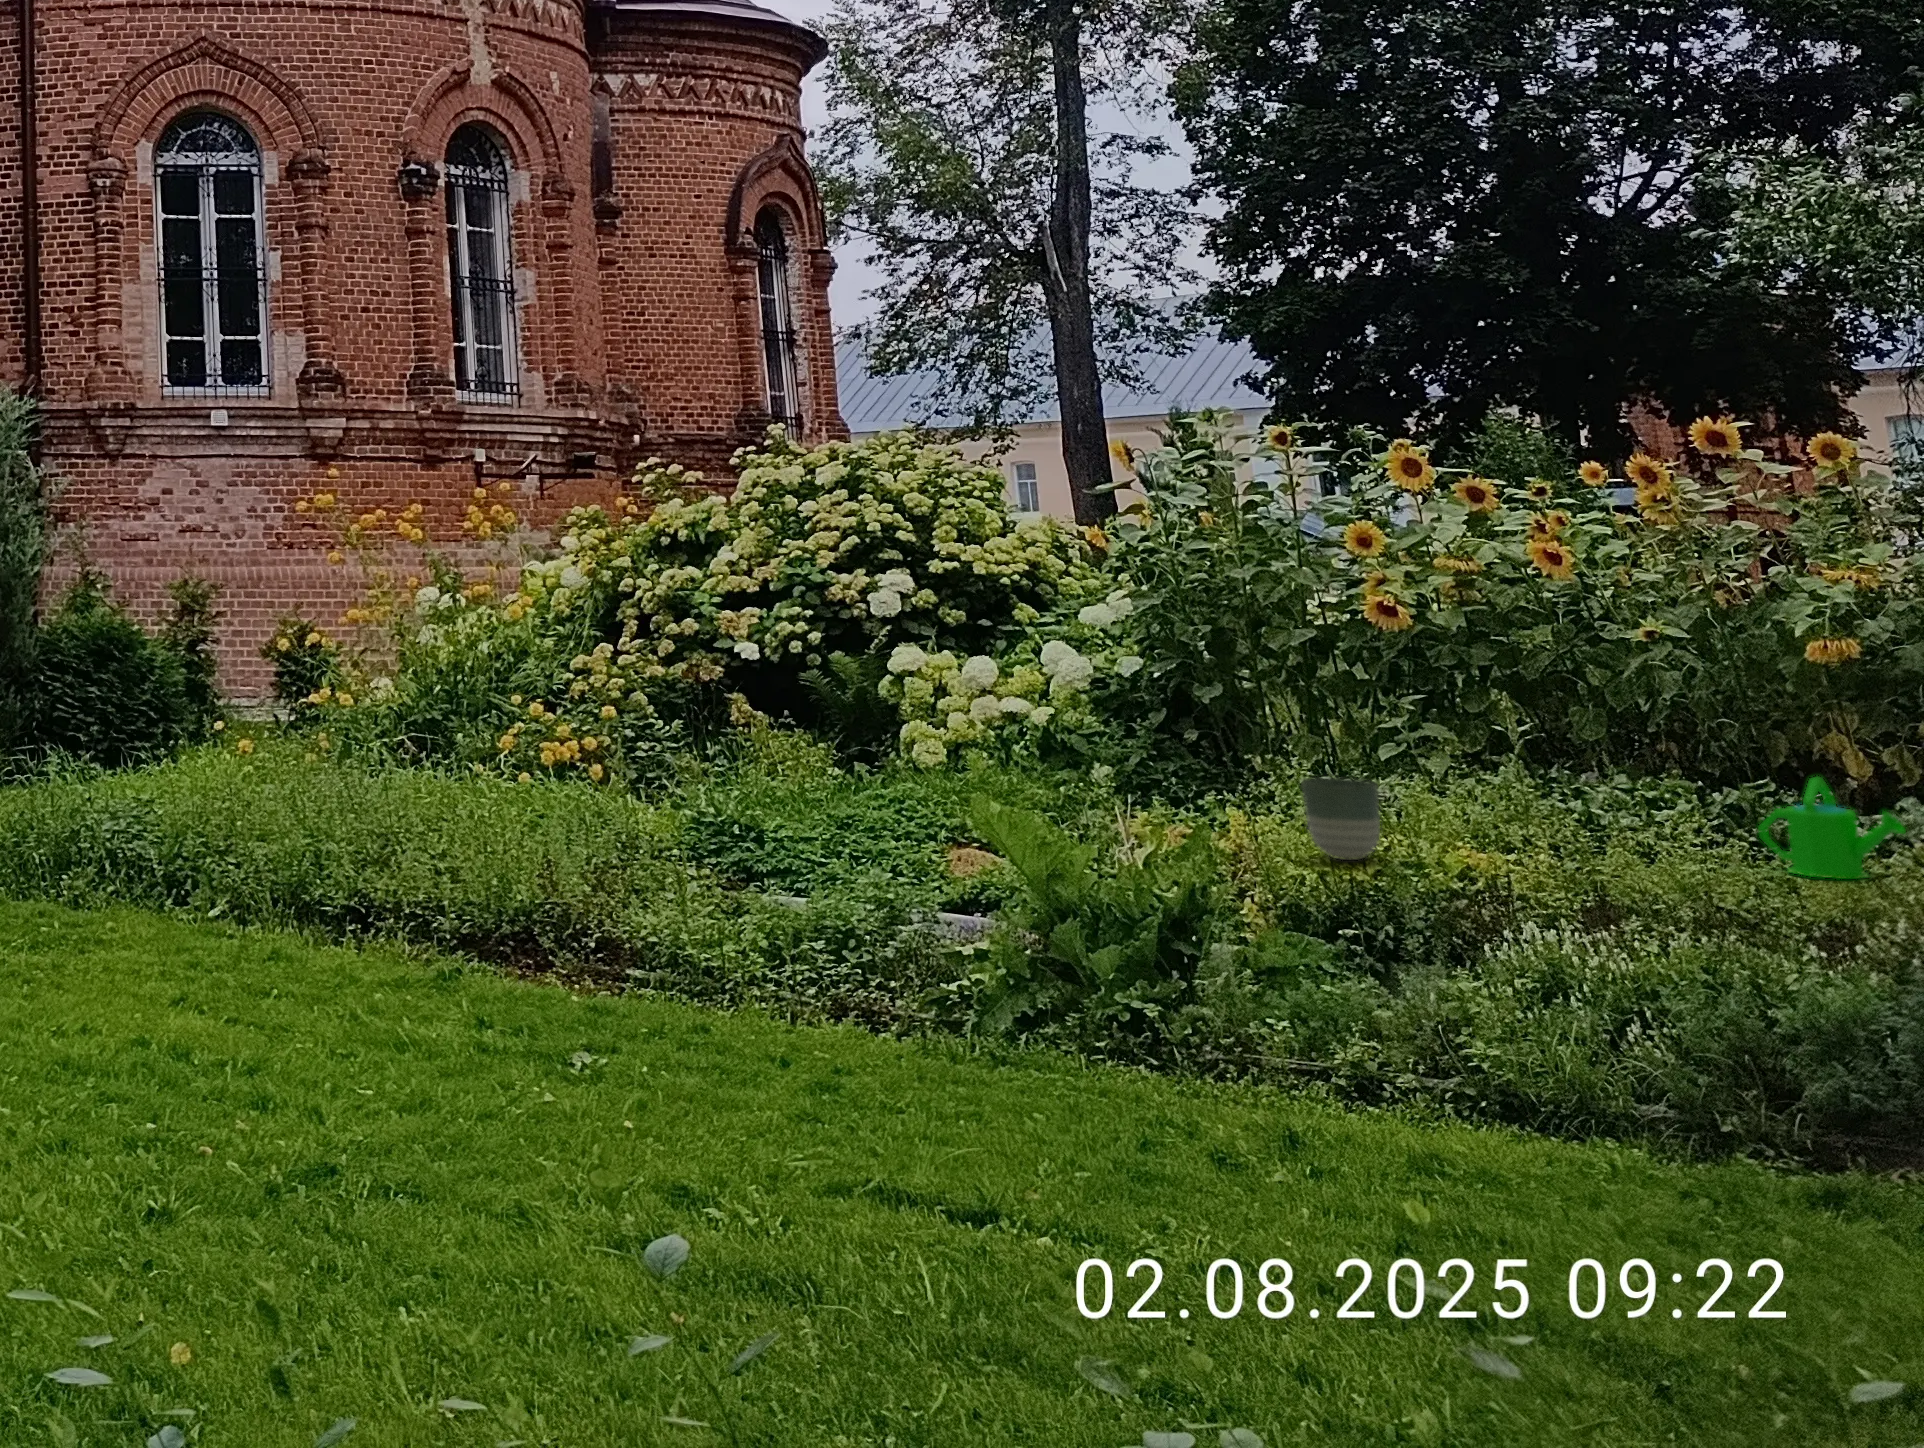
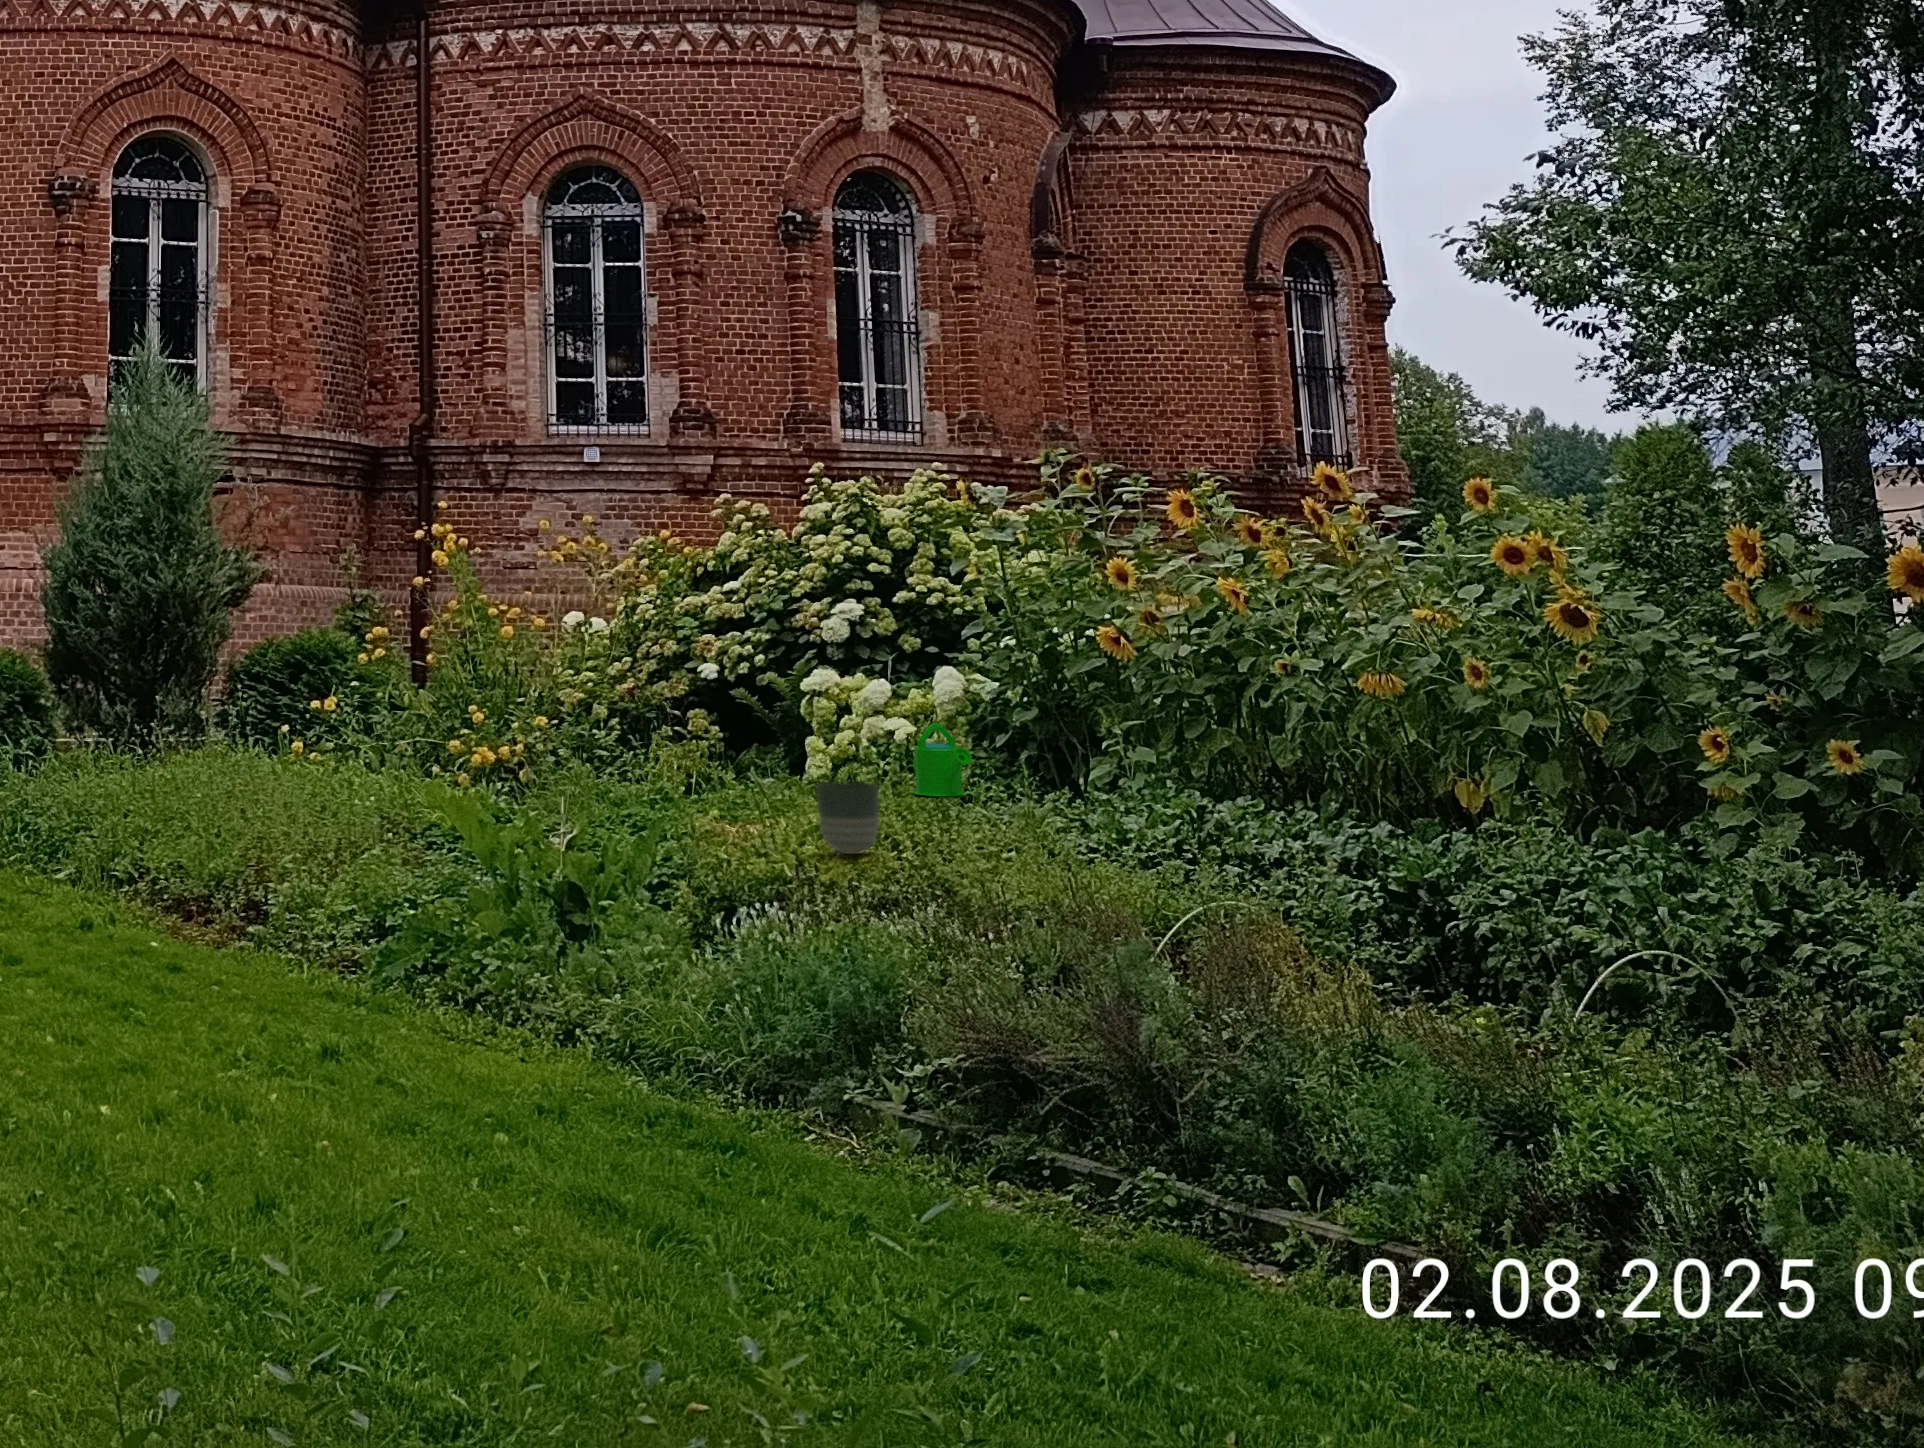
watering can: present [1758,777,1905,879] -> present [913,723,972,796]

